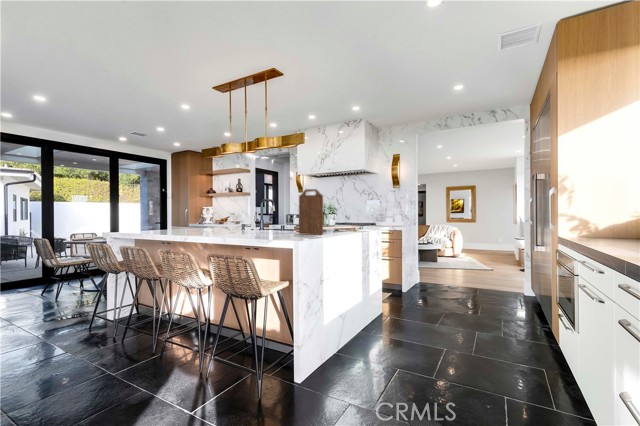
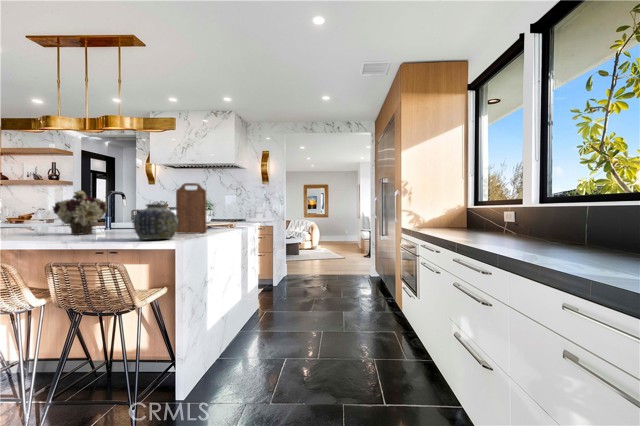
flower arrangement: none [218,198,253,233] -> present [53,190,107,235]
vase: none [257,208,292,239] -> present [133,204,178,239]

